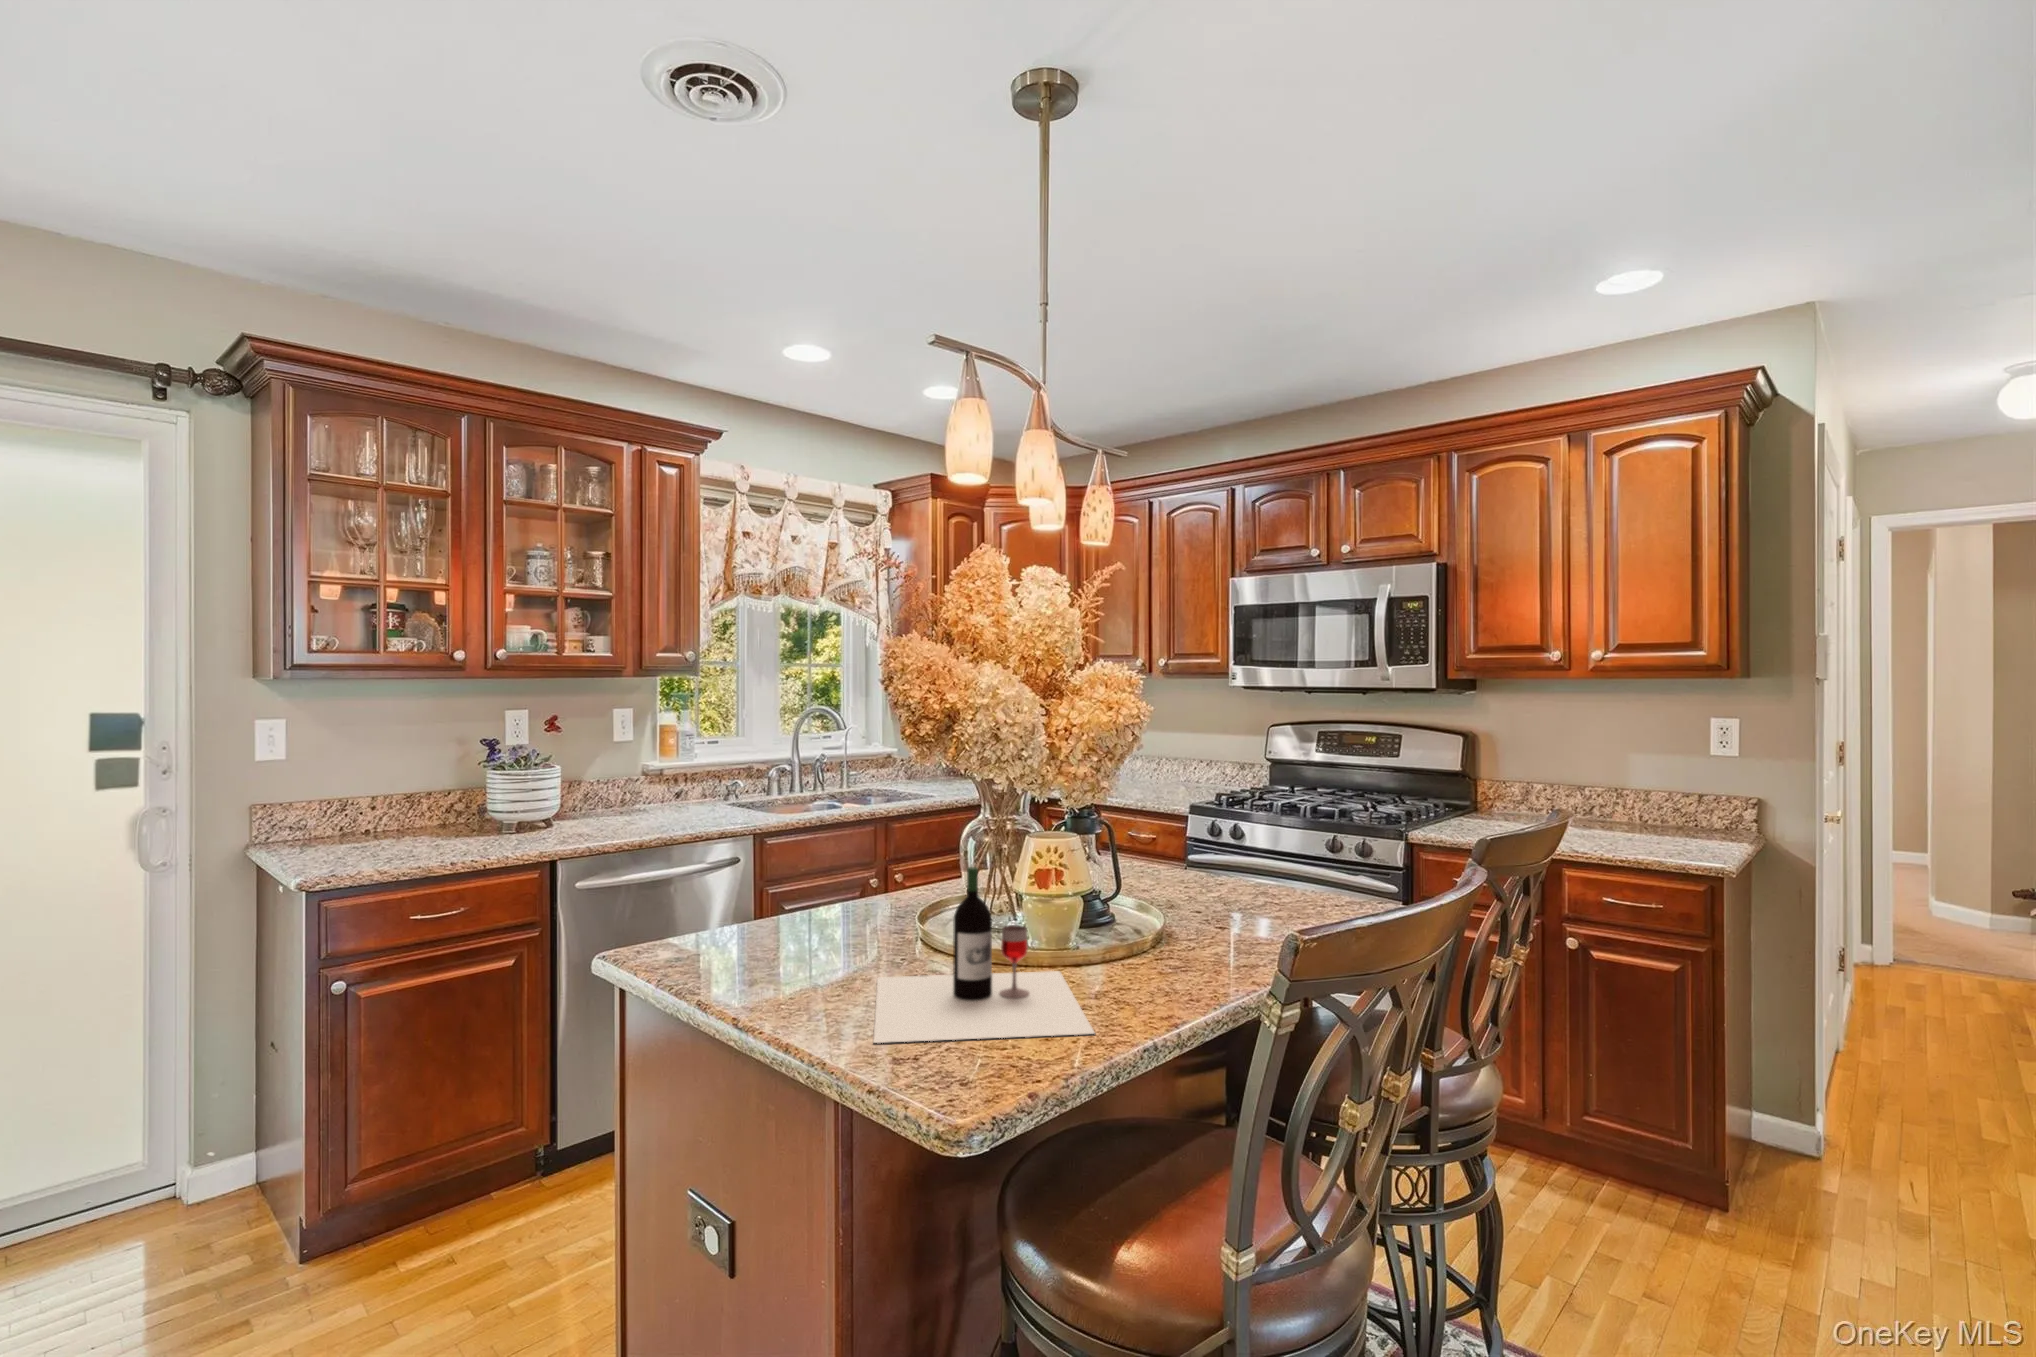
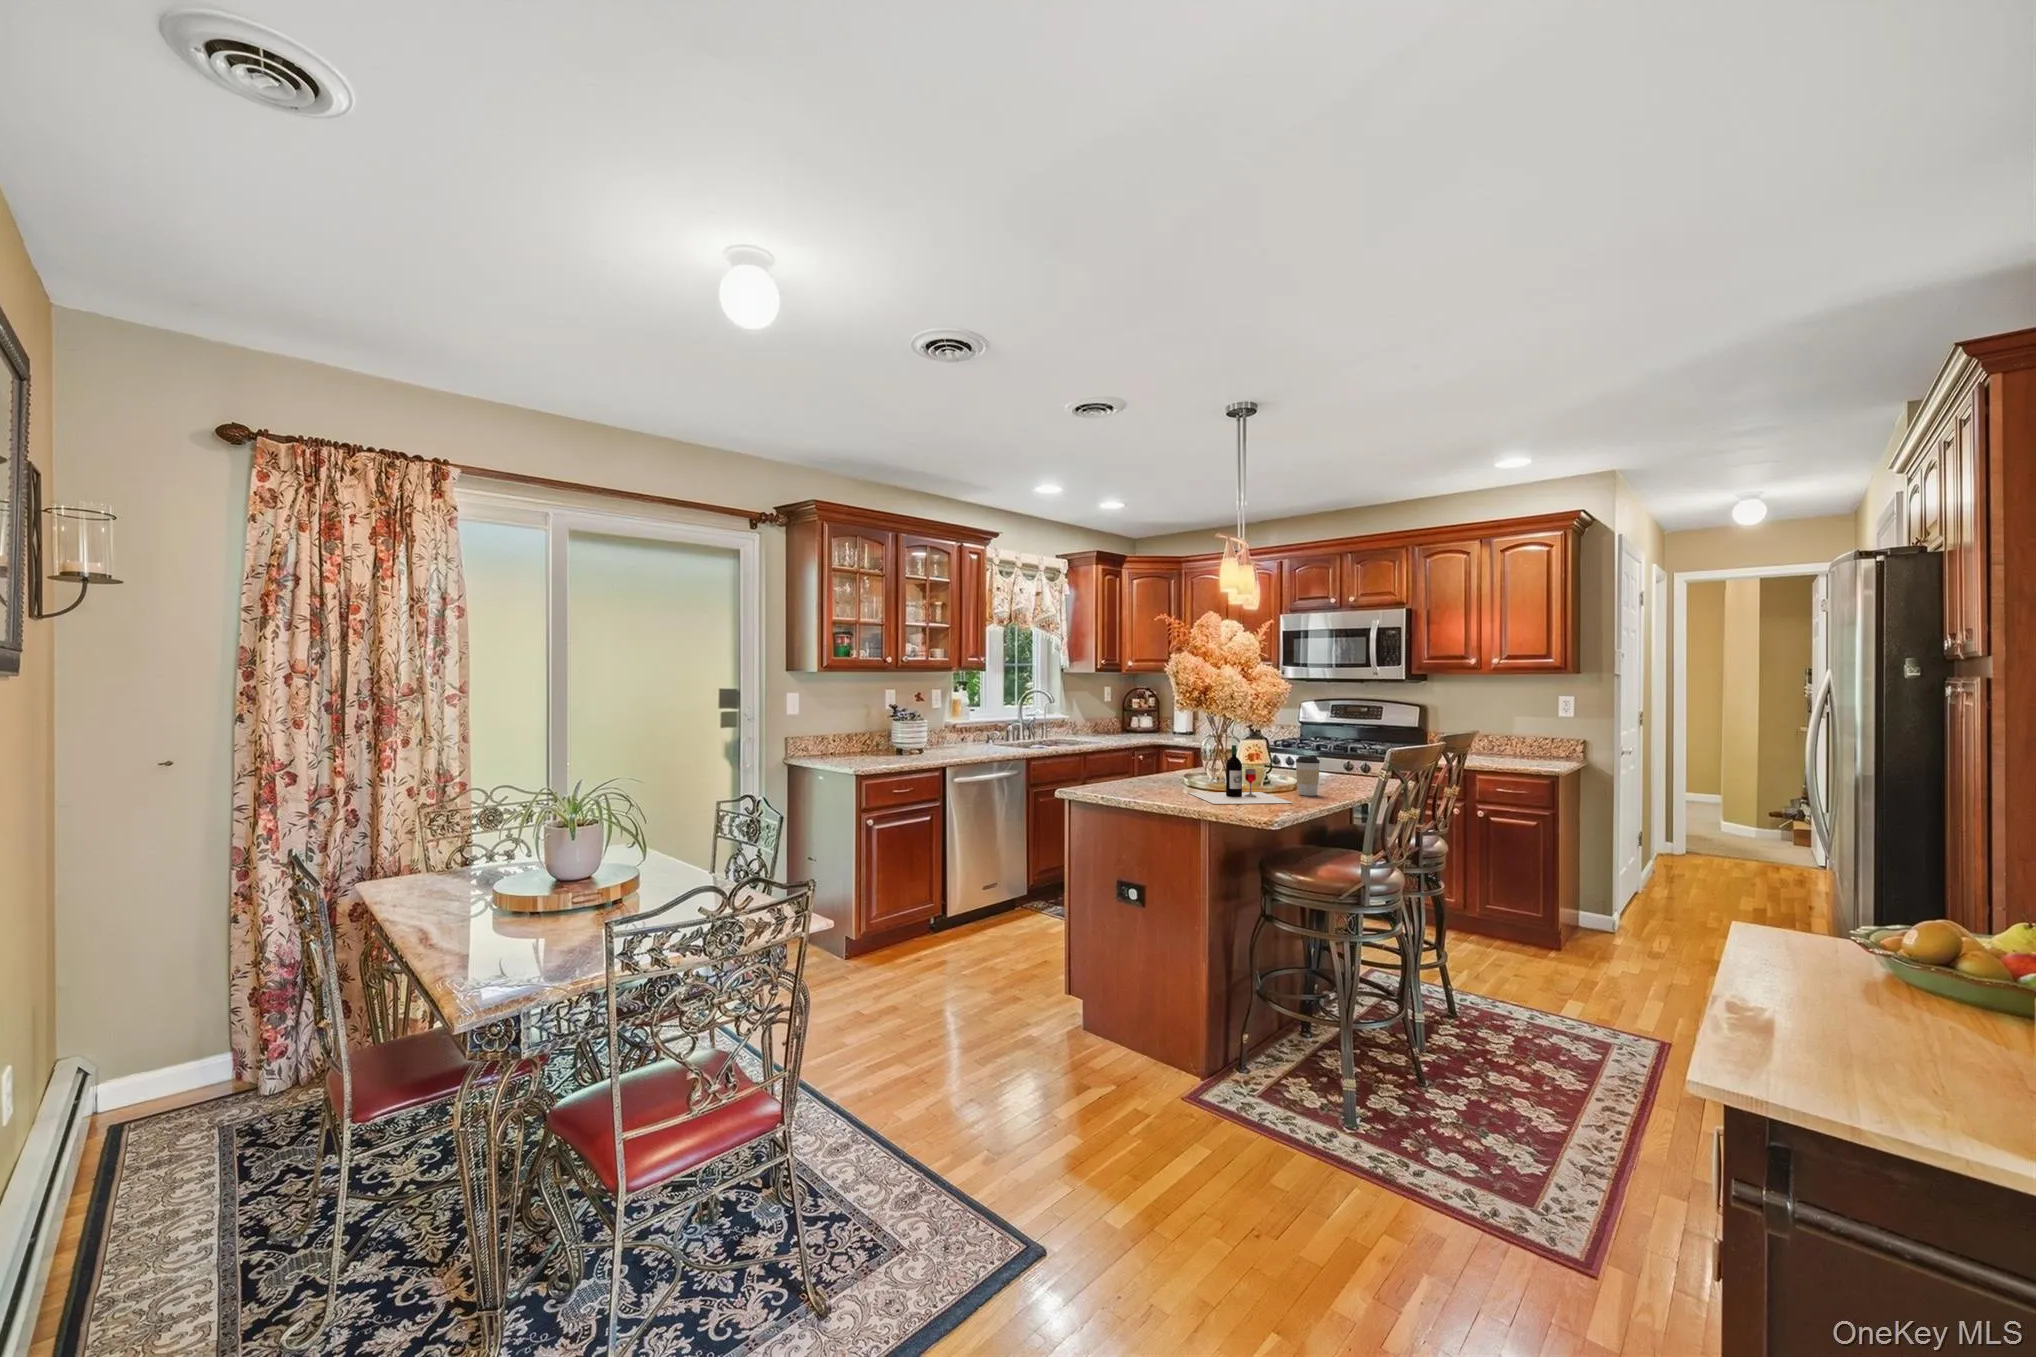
coffee cup: none [1134,886,1192,989] -> present [1296,755,1320,796]

